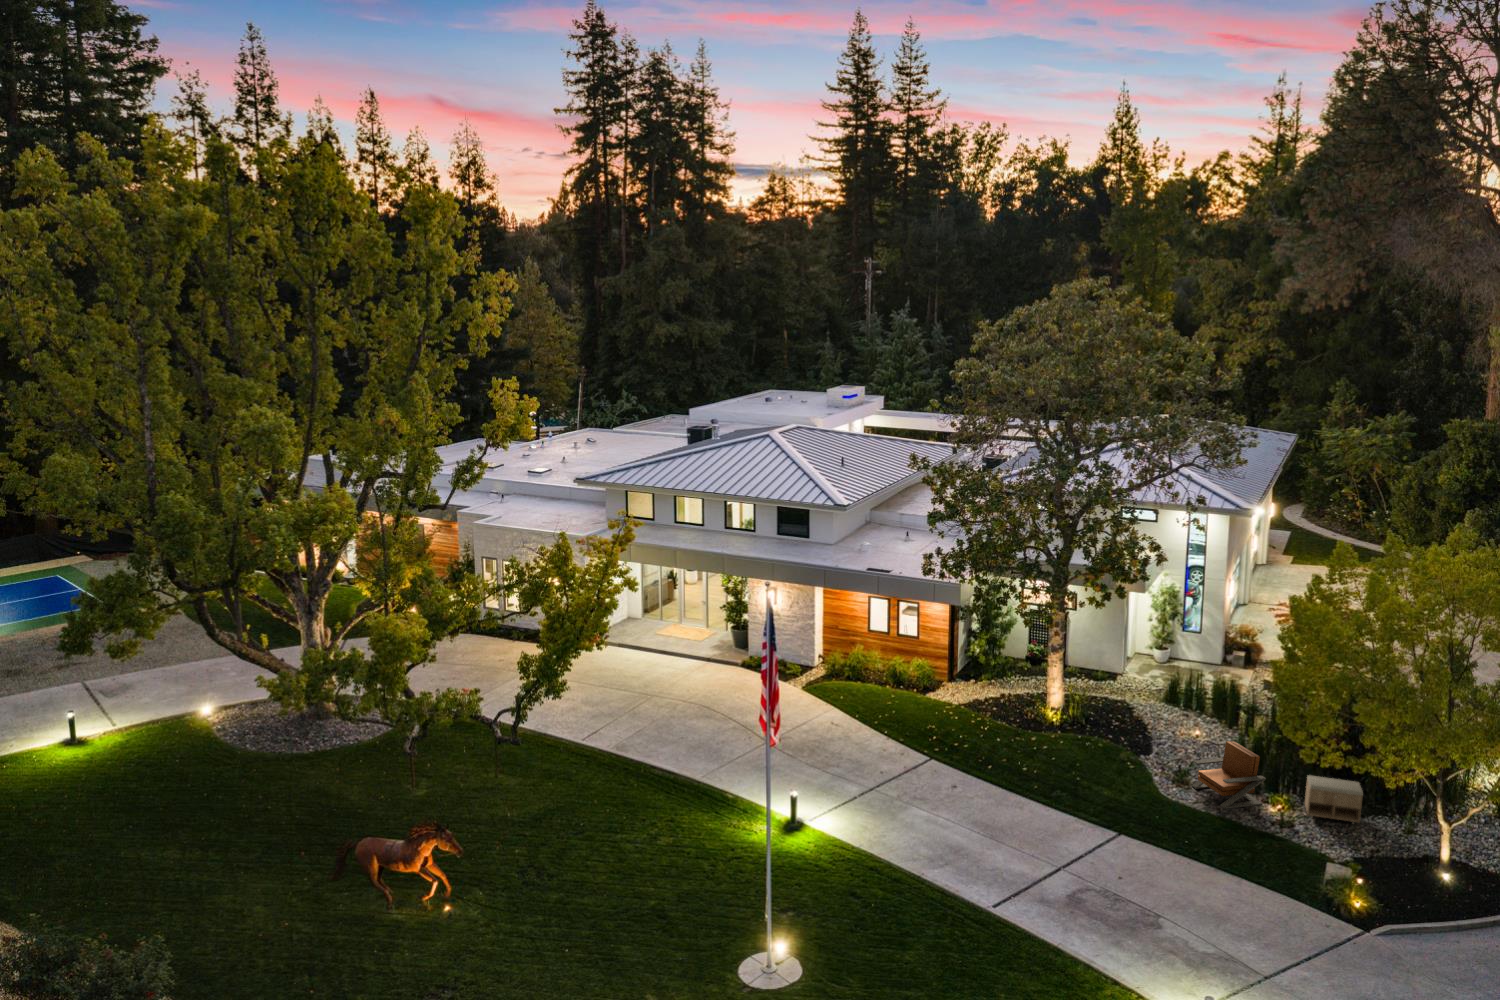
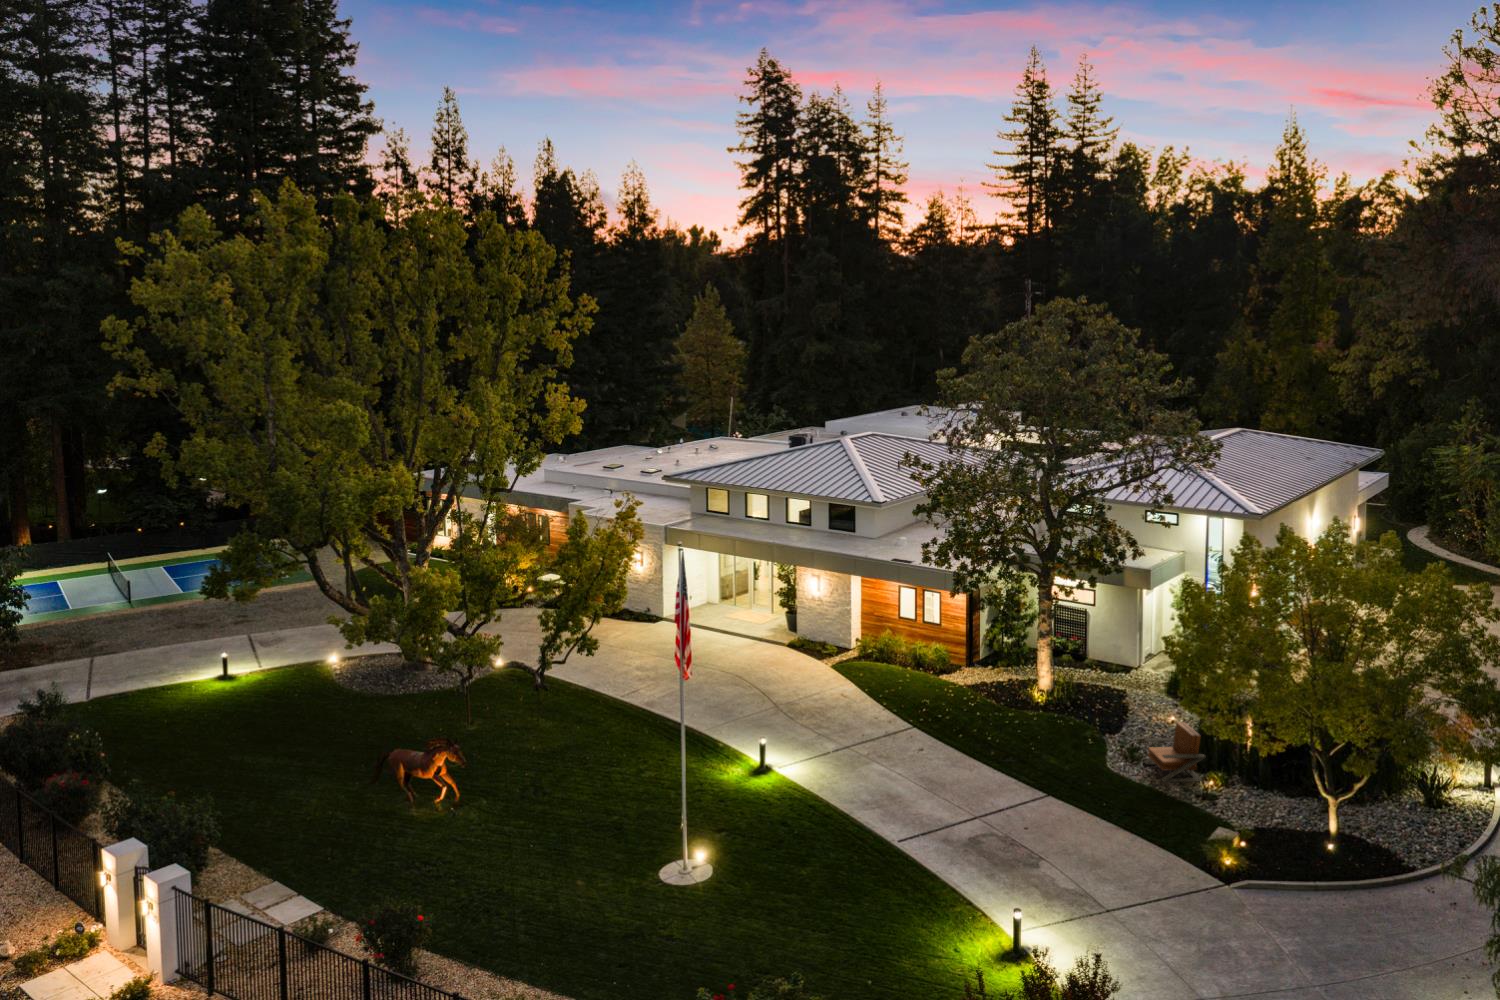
storage bench: present [1305,775,1363,823] -> none [1240,755,1293,803]

